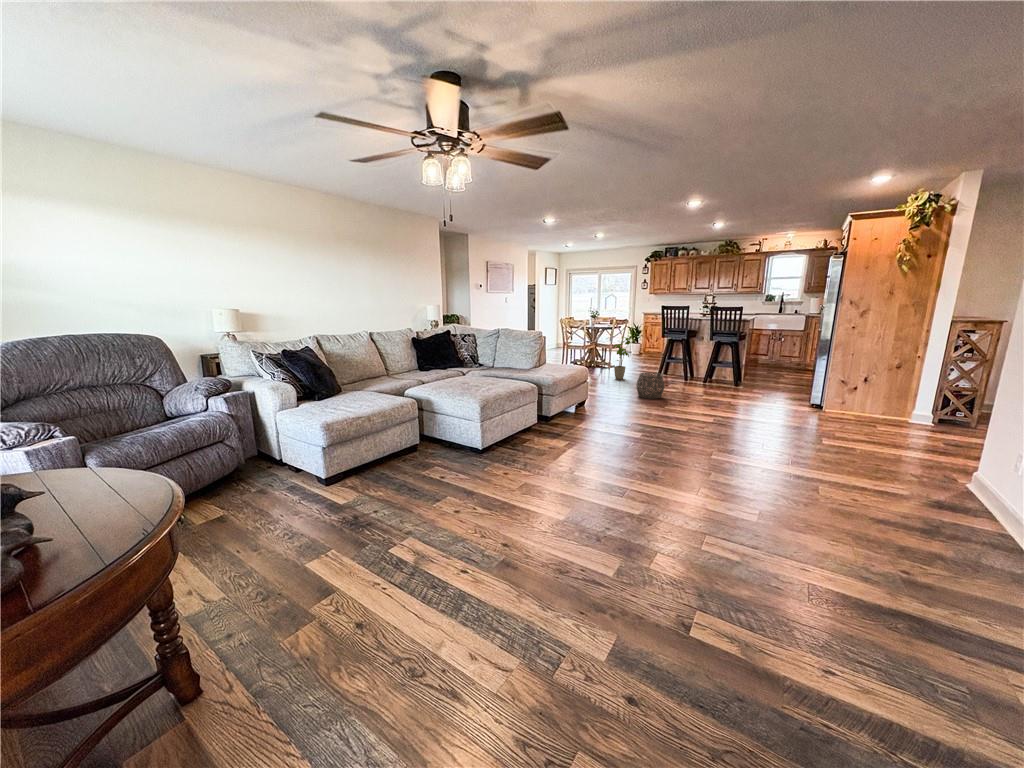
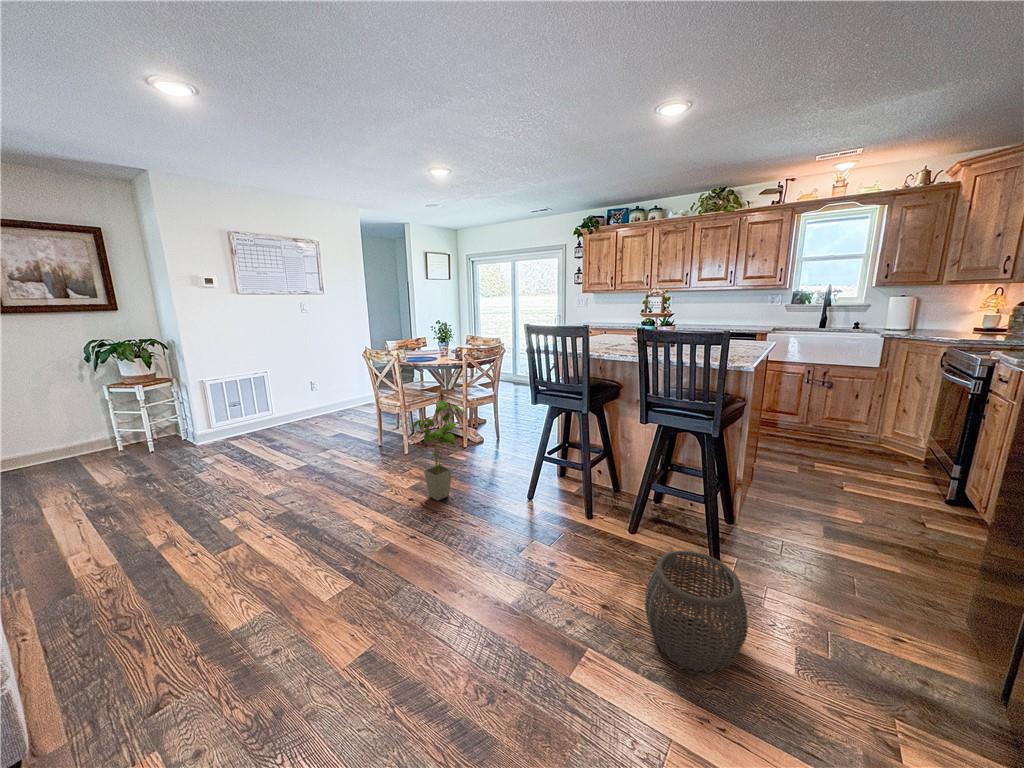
woven basket: present [636,372,664,399] -> present [645,551,748,673]

